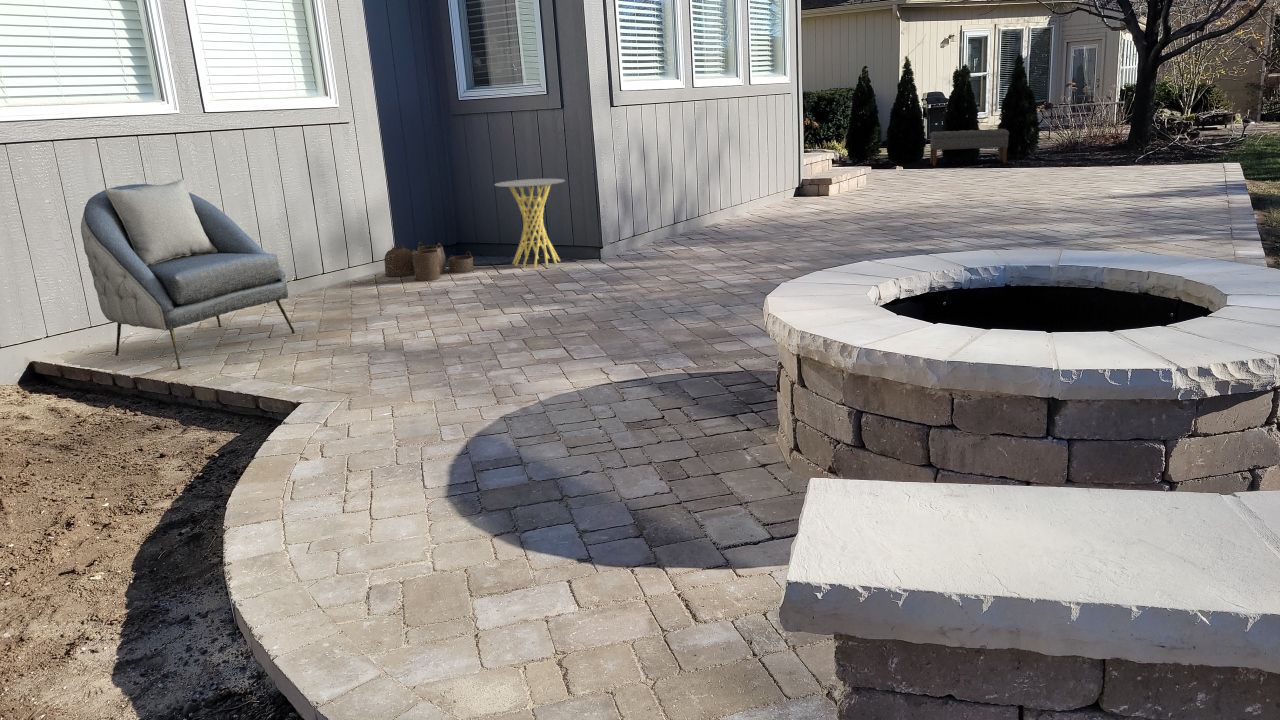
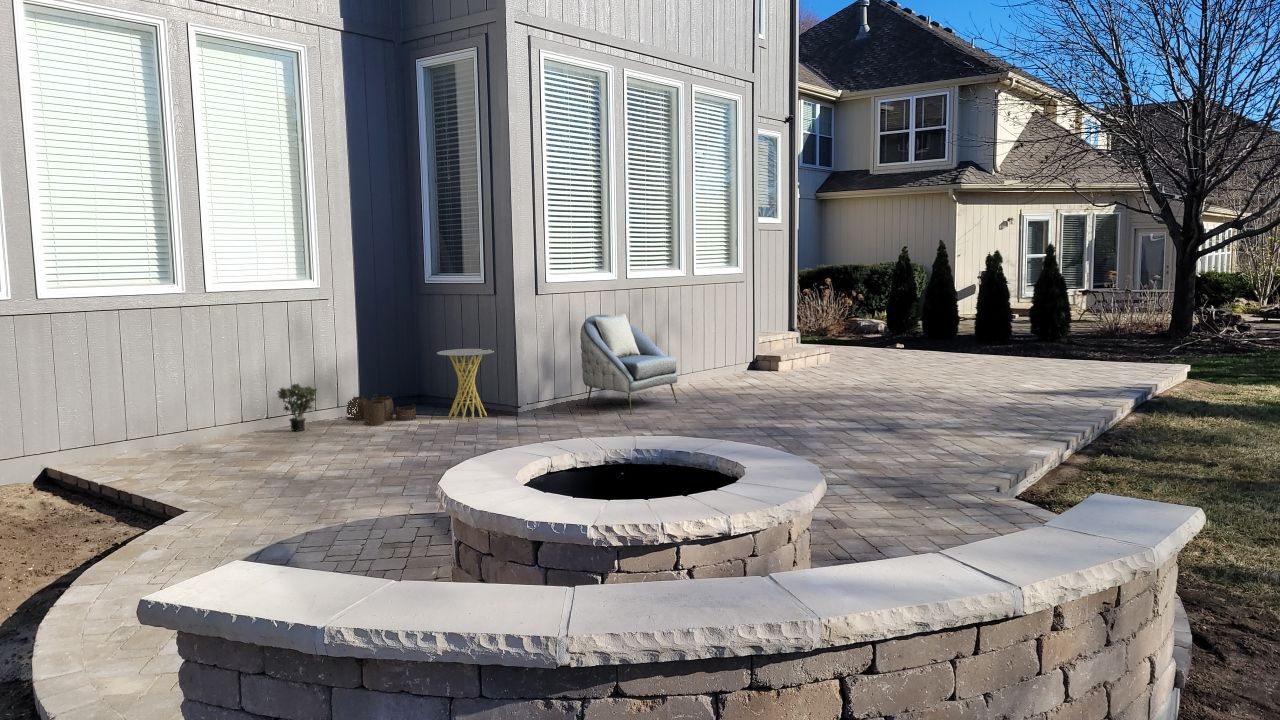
bench: present [930,129,1009,166] -> none [905,316,975,348]
armchair: present [81,179,295,369] -> present [580,313,678,414]
potted plant: none [305,232,358,294] -> present [278,384,317,431]

